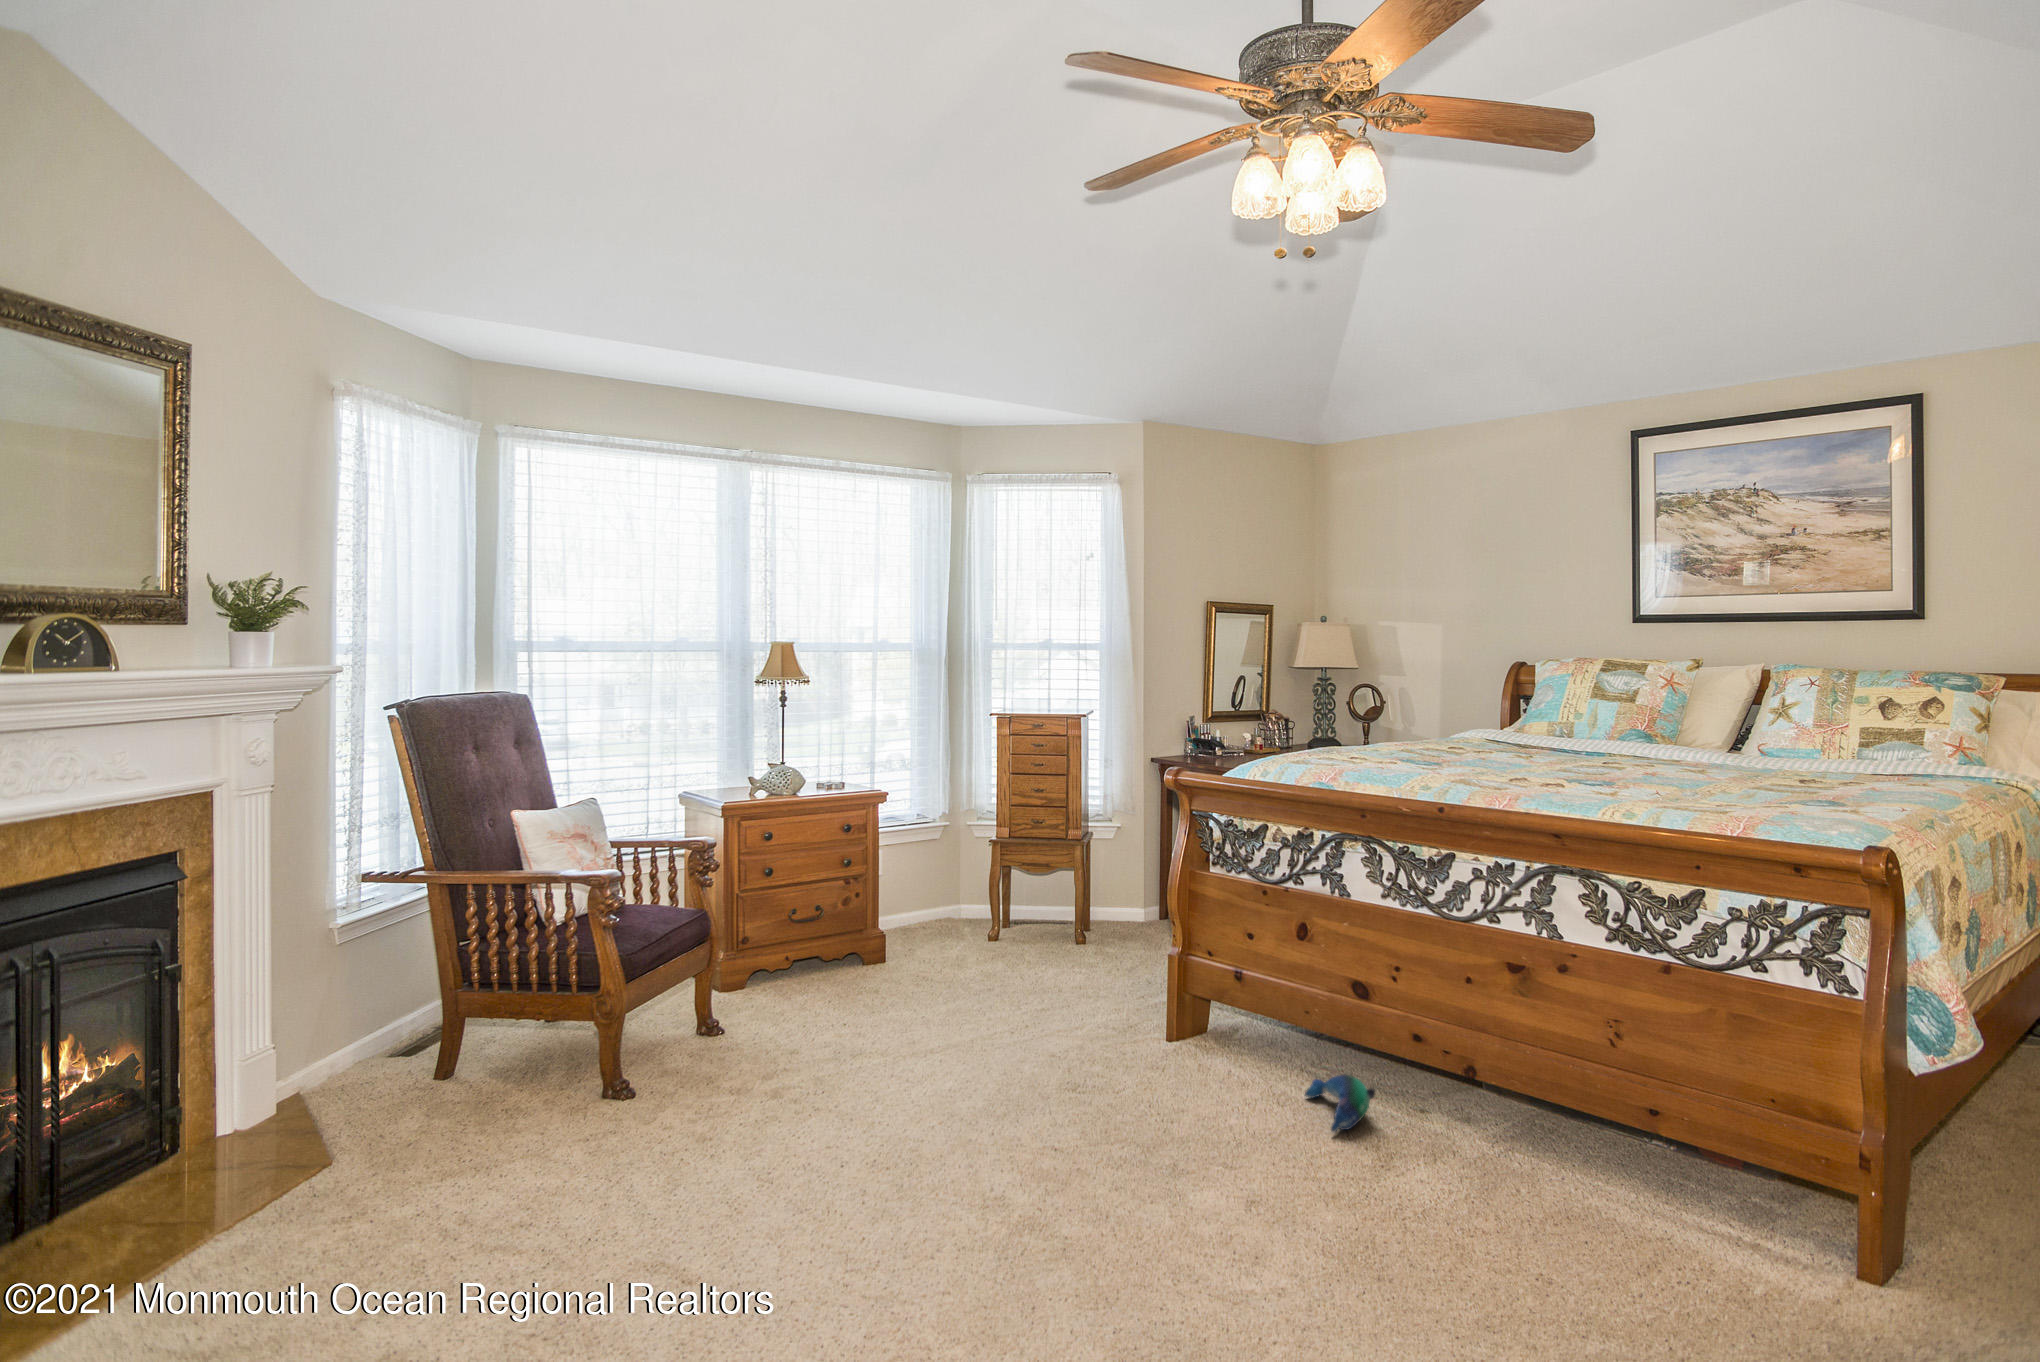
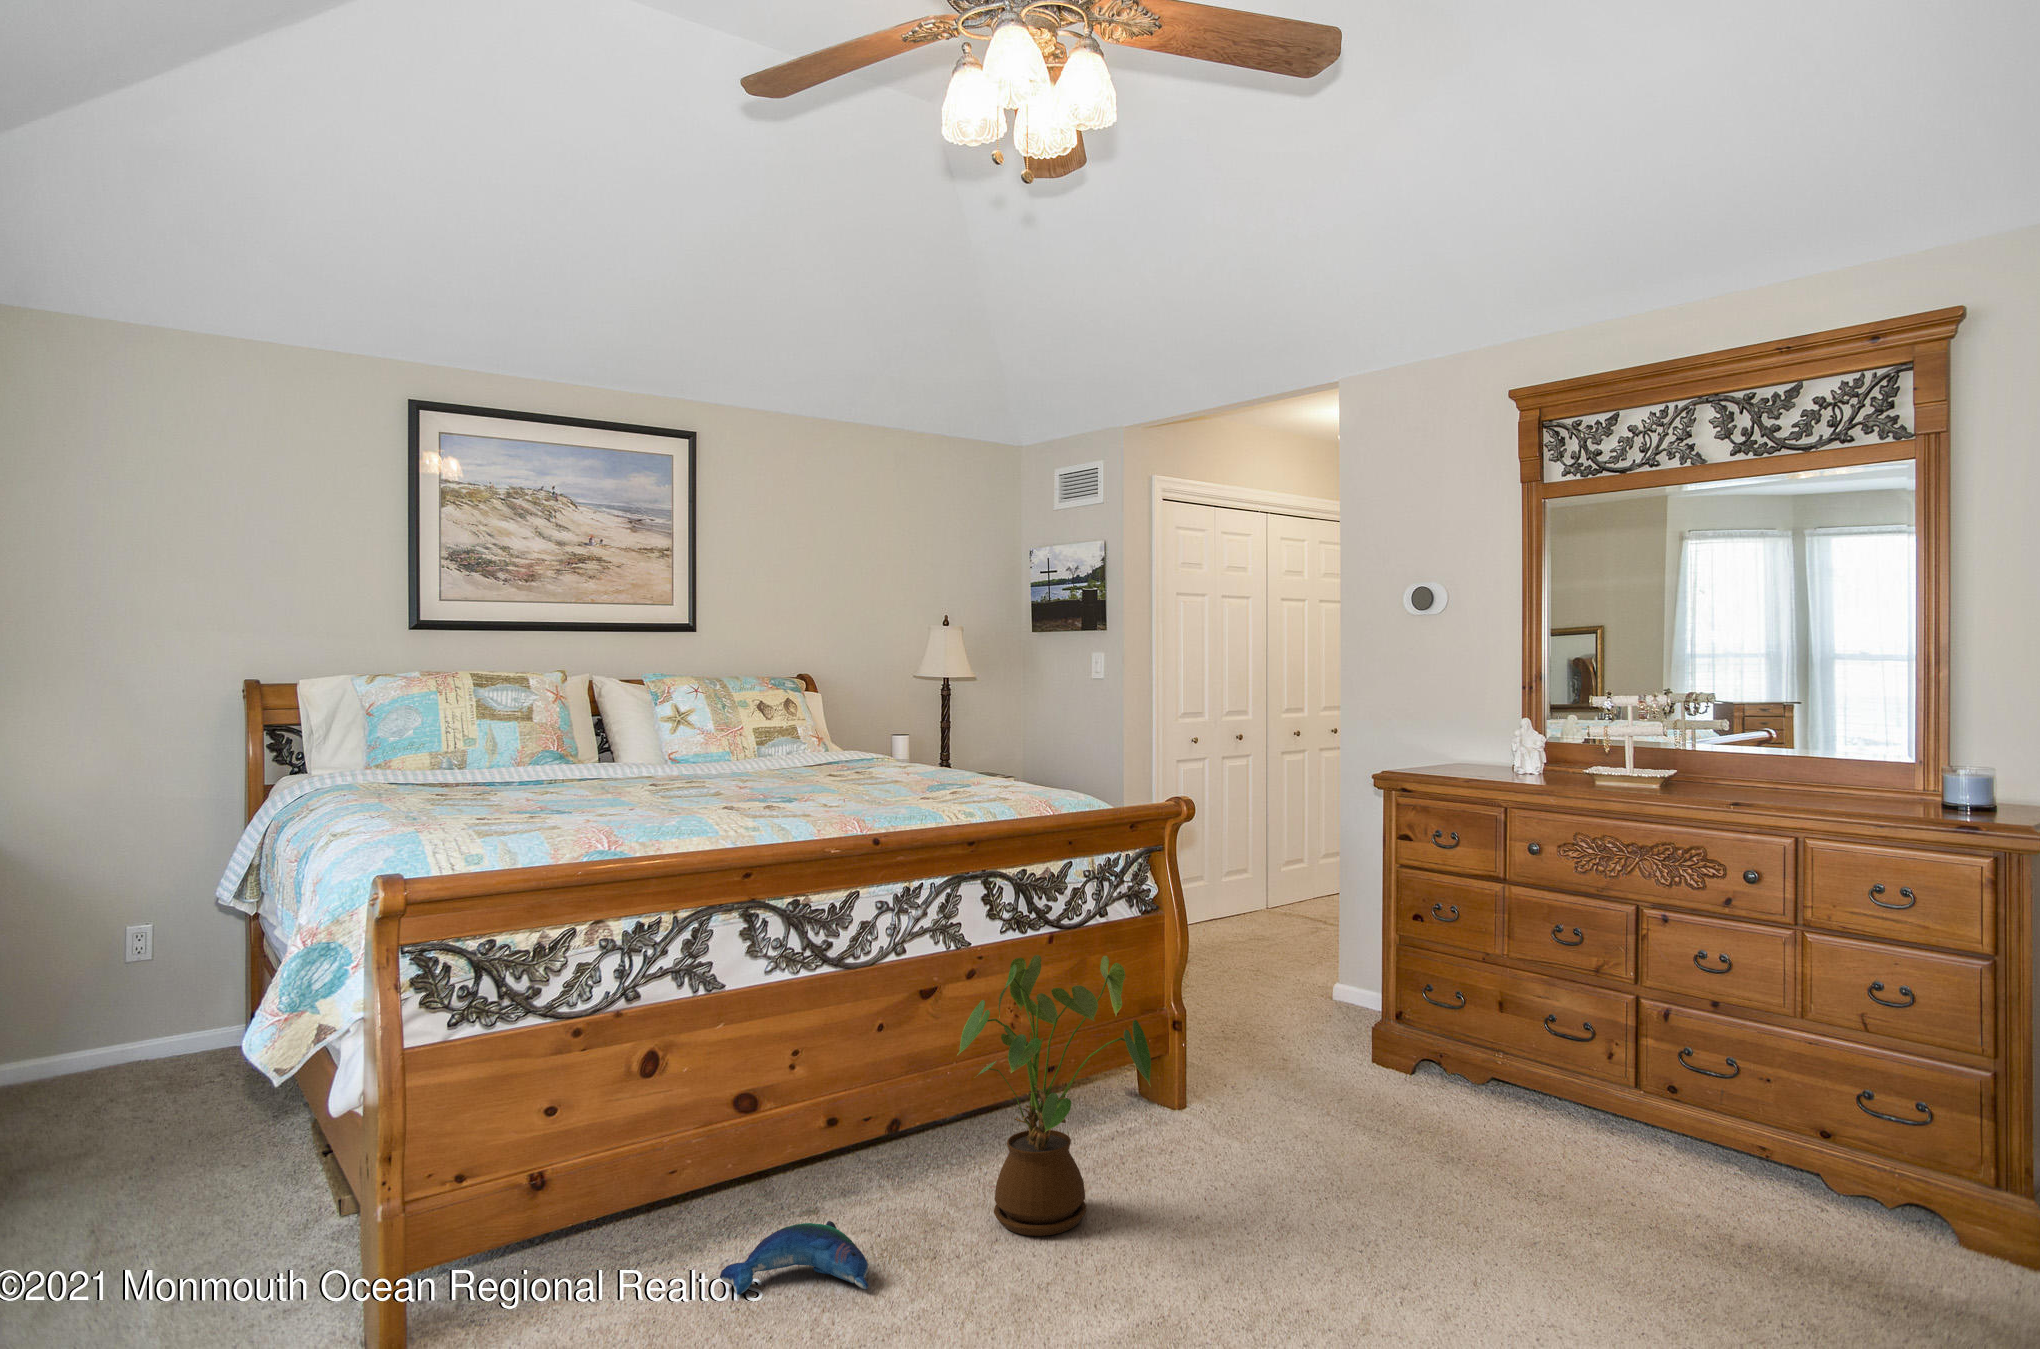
house plant: none [1416,954,1633,1212] -> present [957,955,1151,1236]

